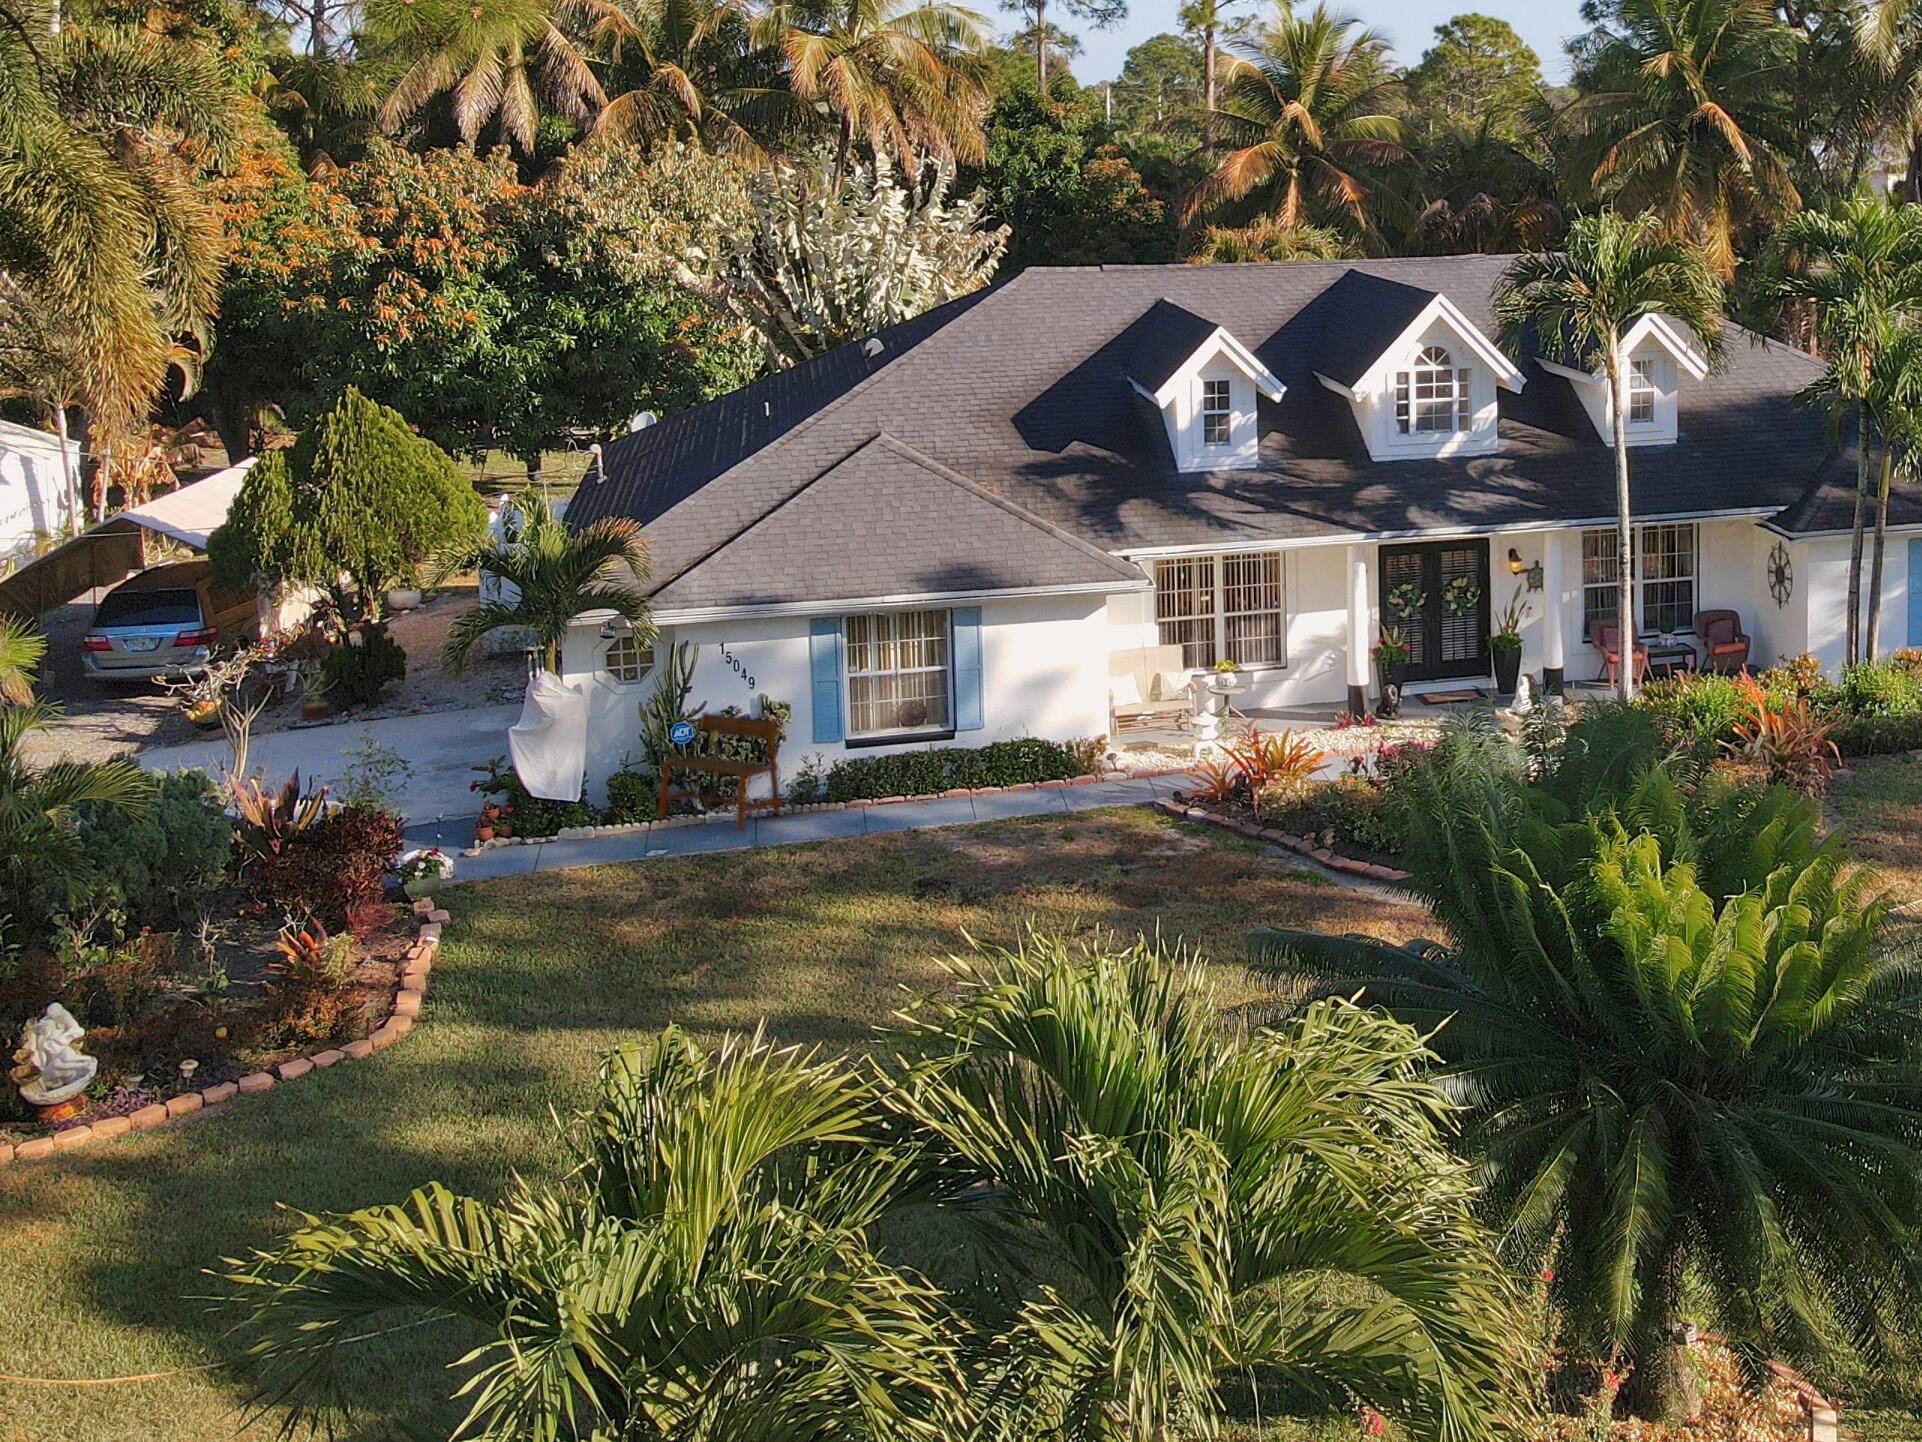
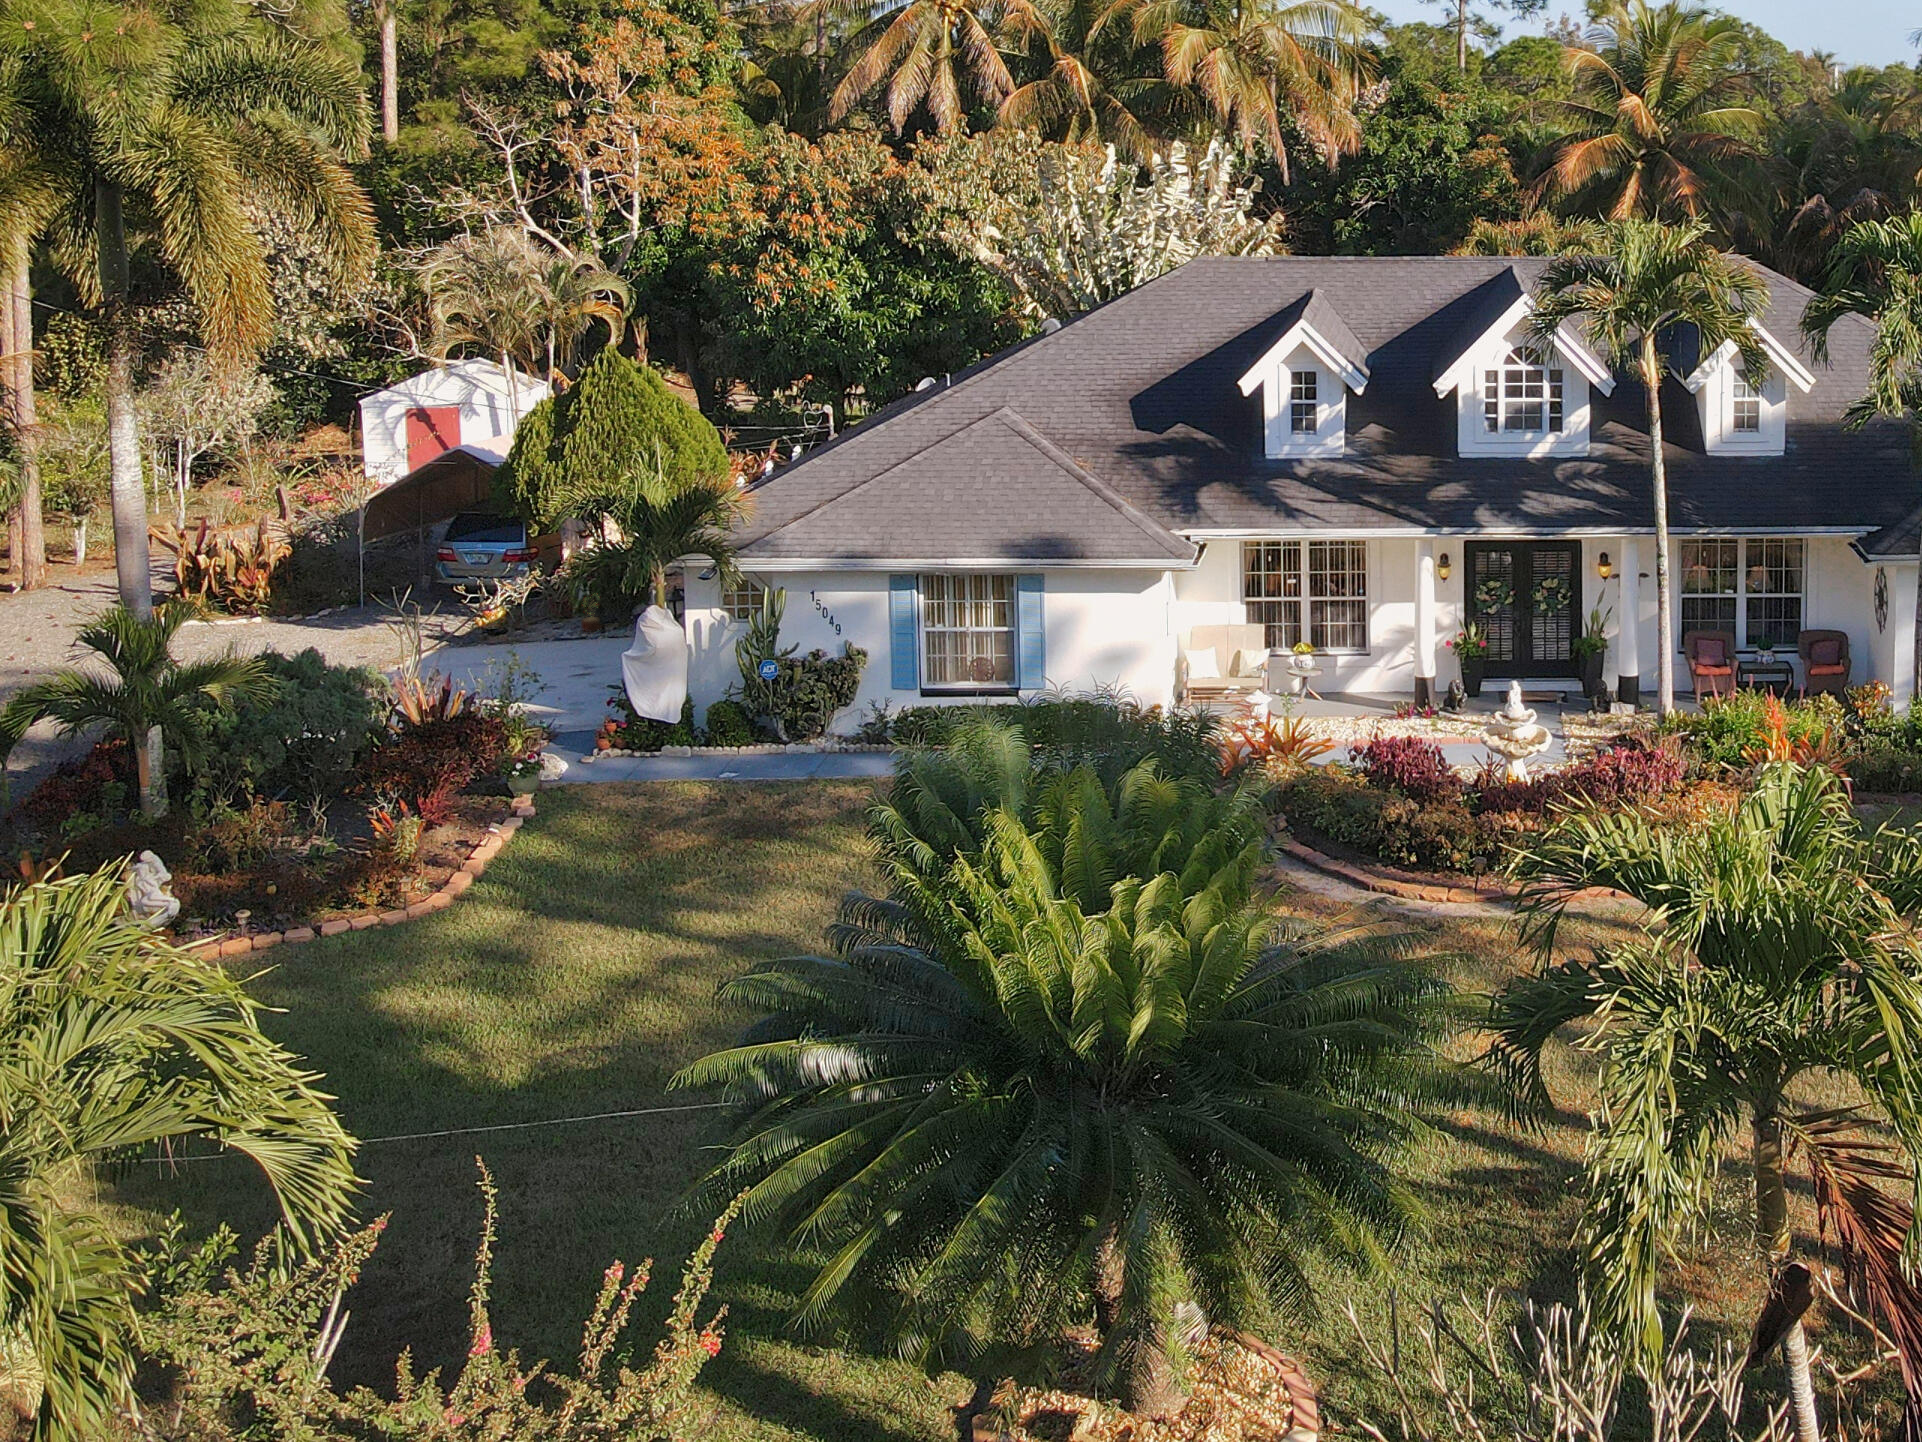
bench: present [659,712,781,831] -> none [744,655,842,766]

